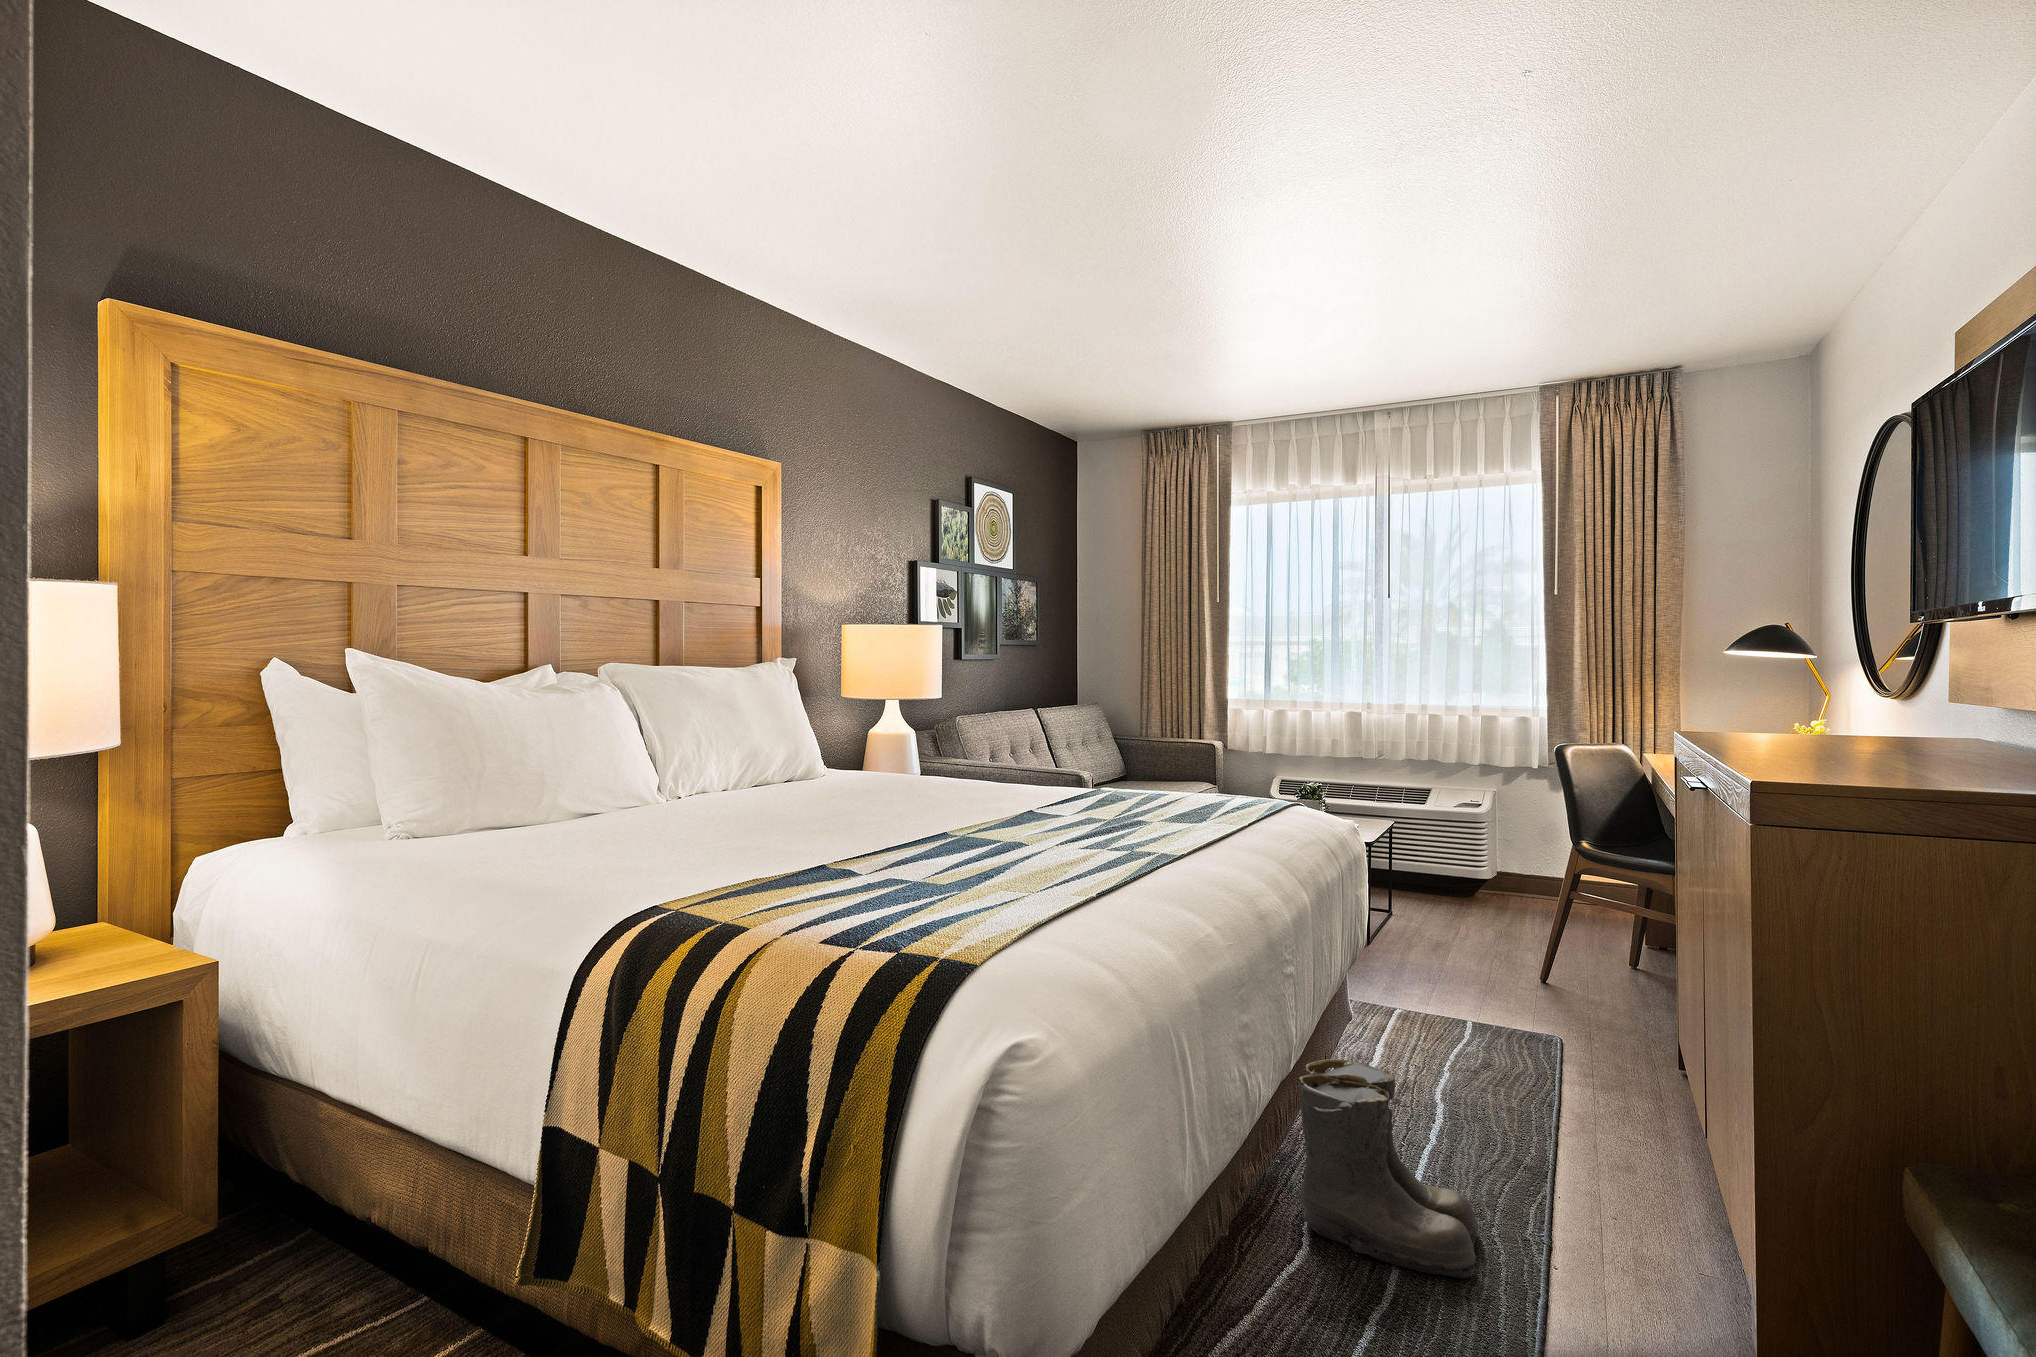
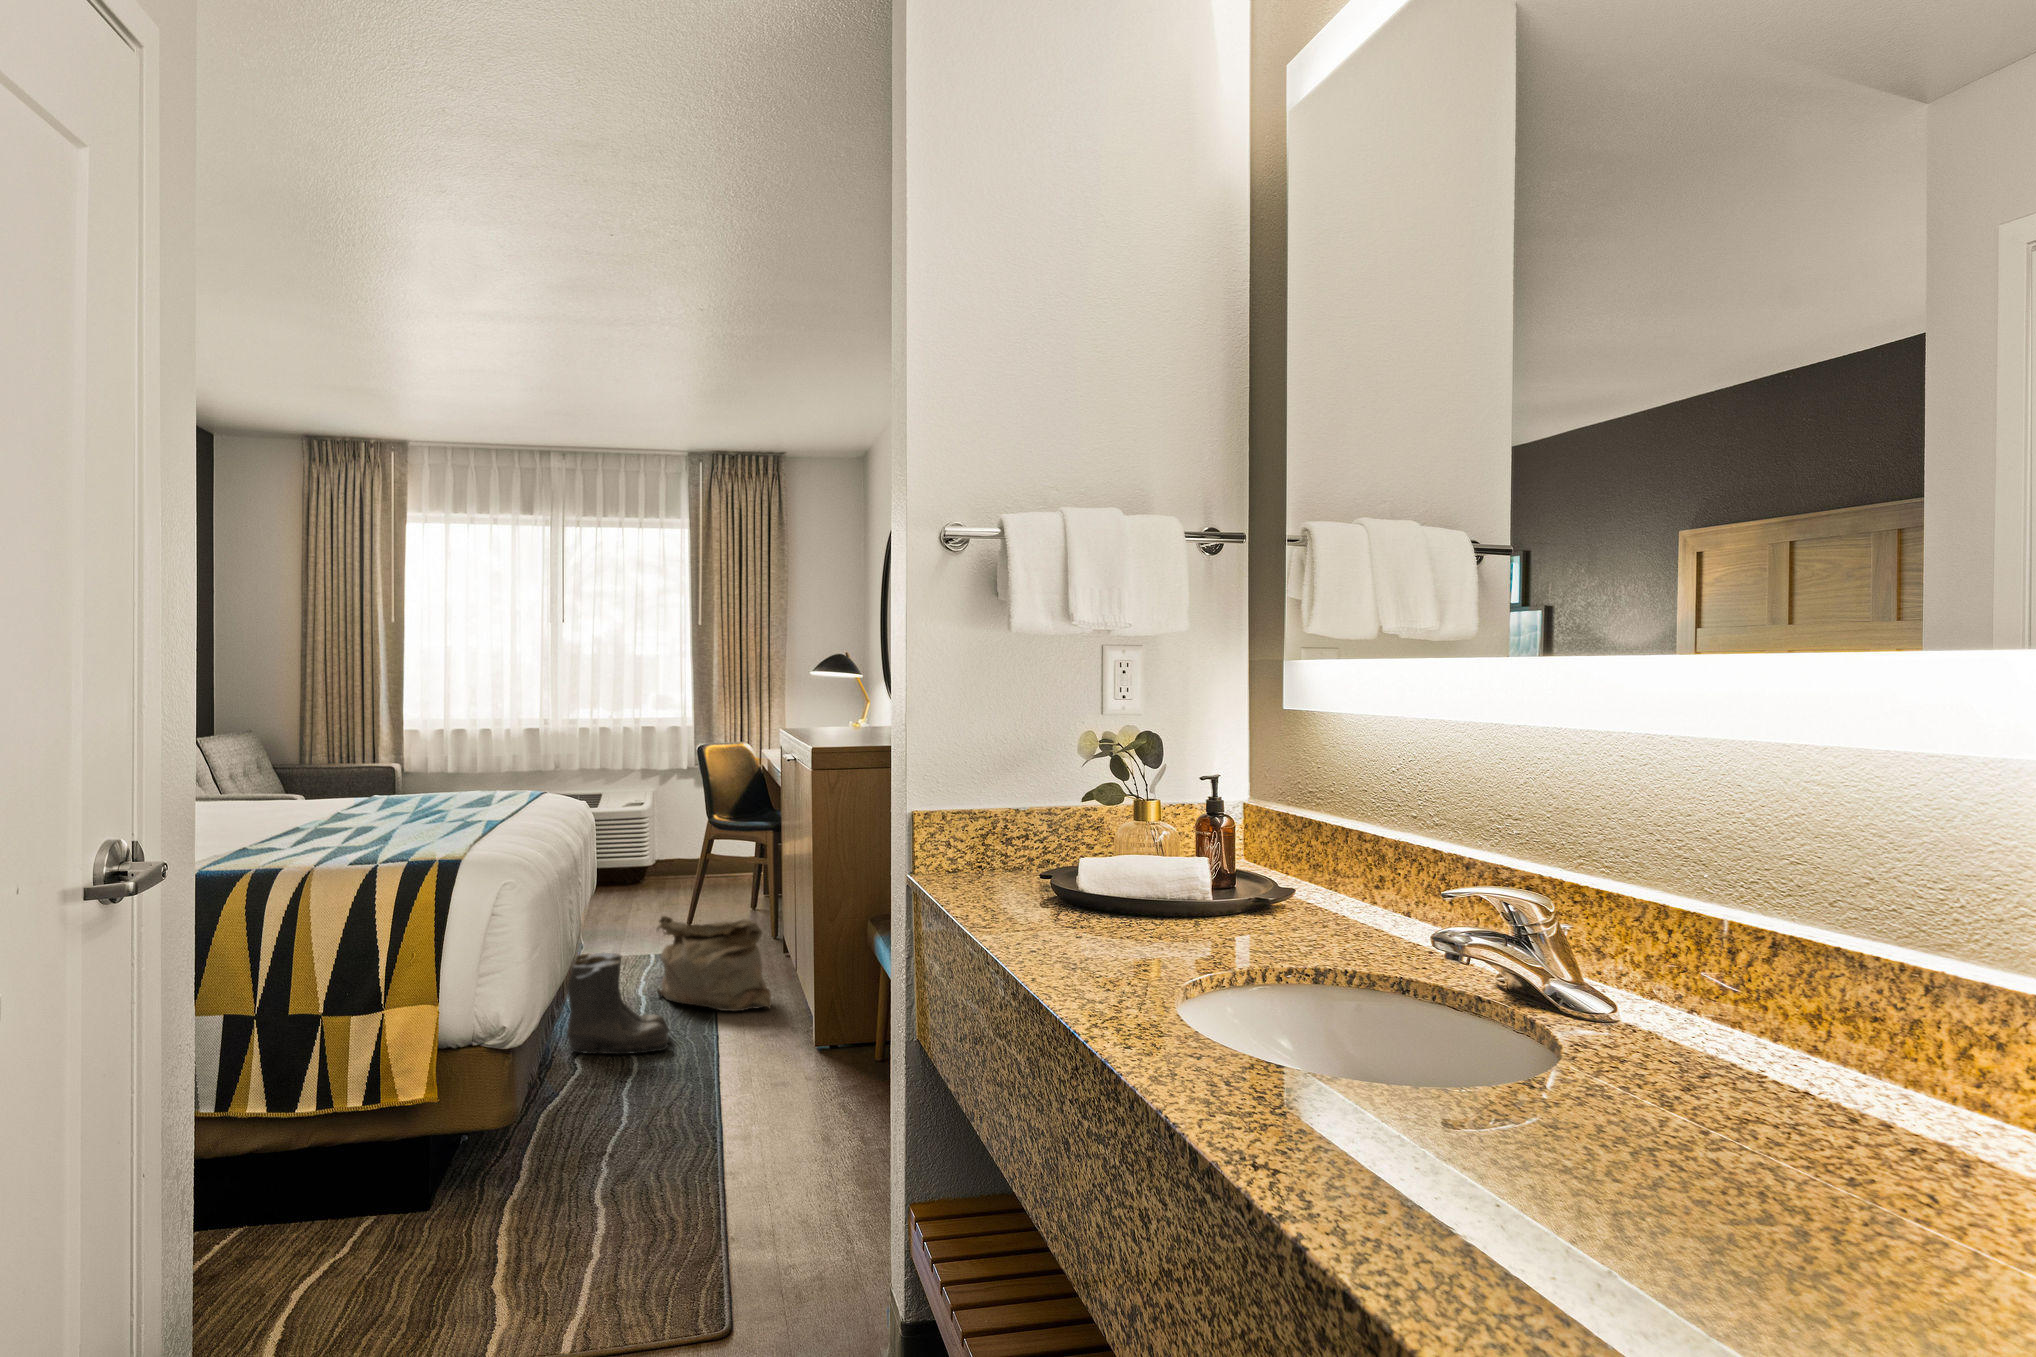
bag: none [1465,998,1679,1211] -> present [656,916,771,1011]

